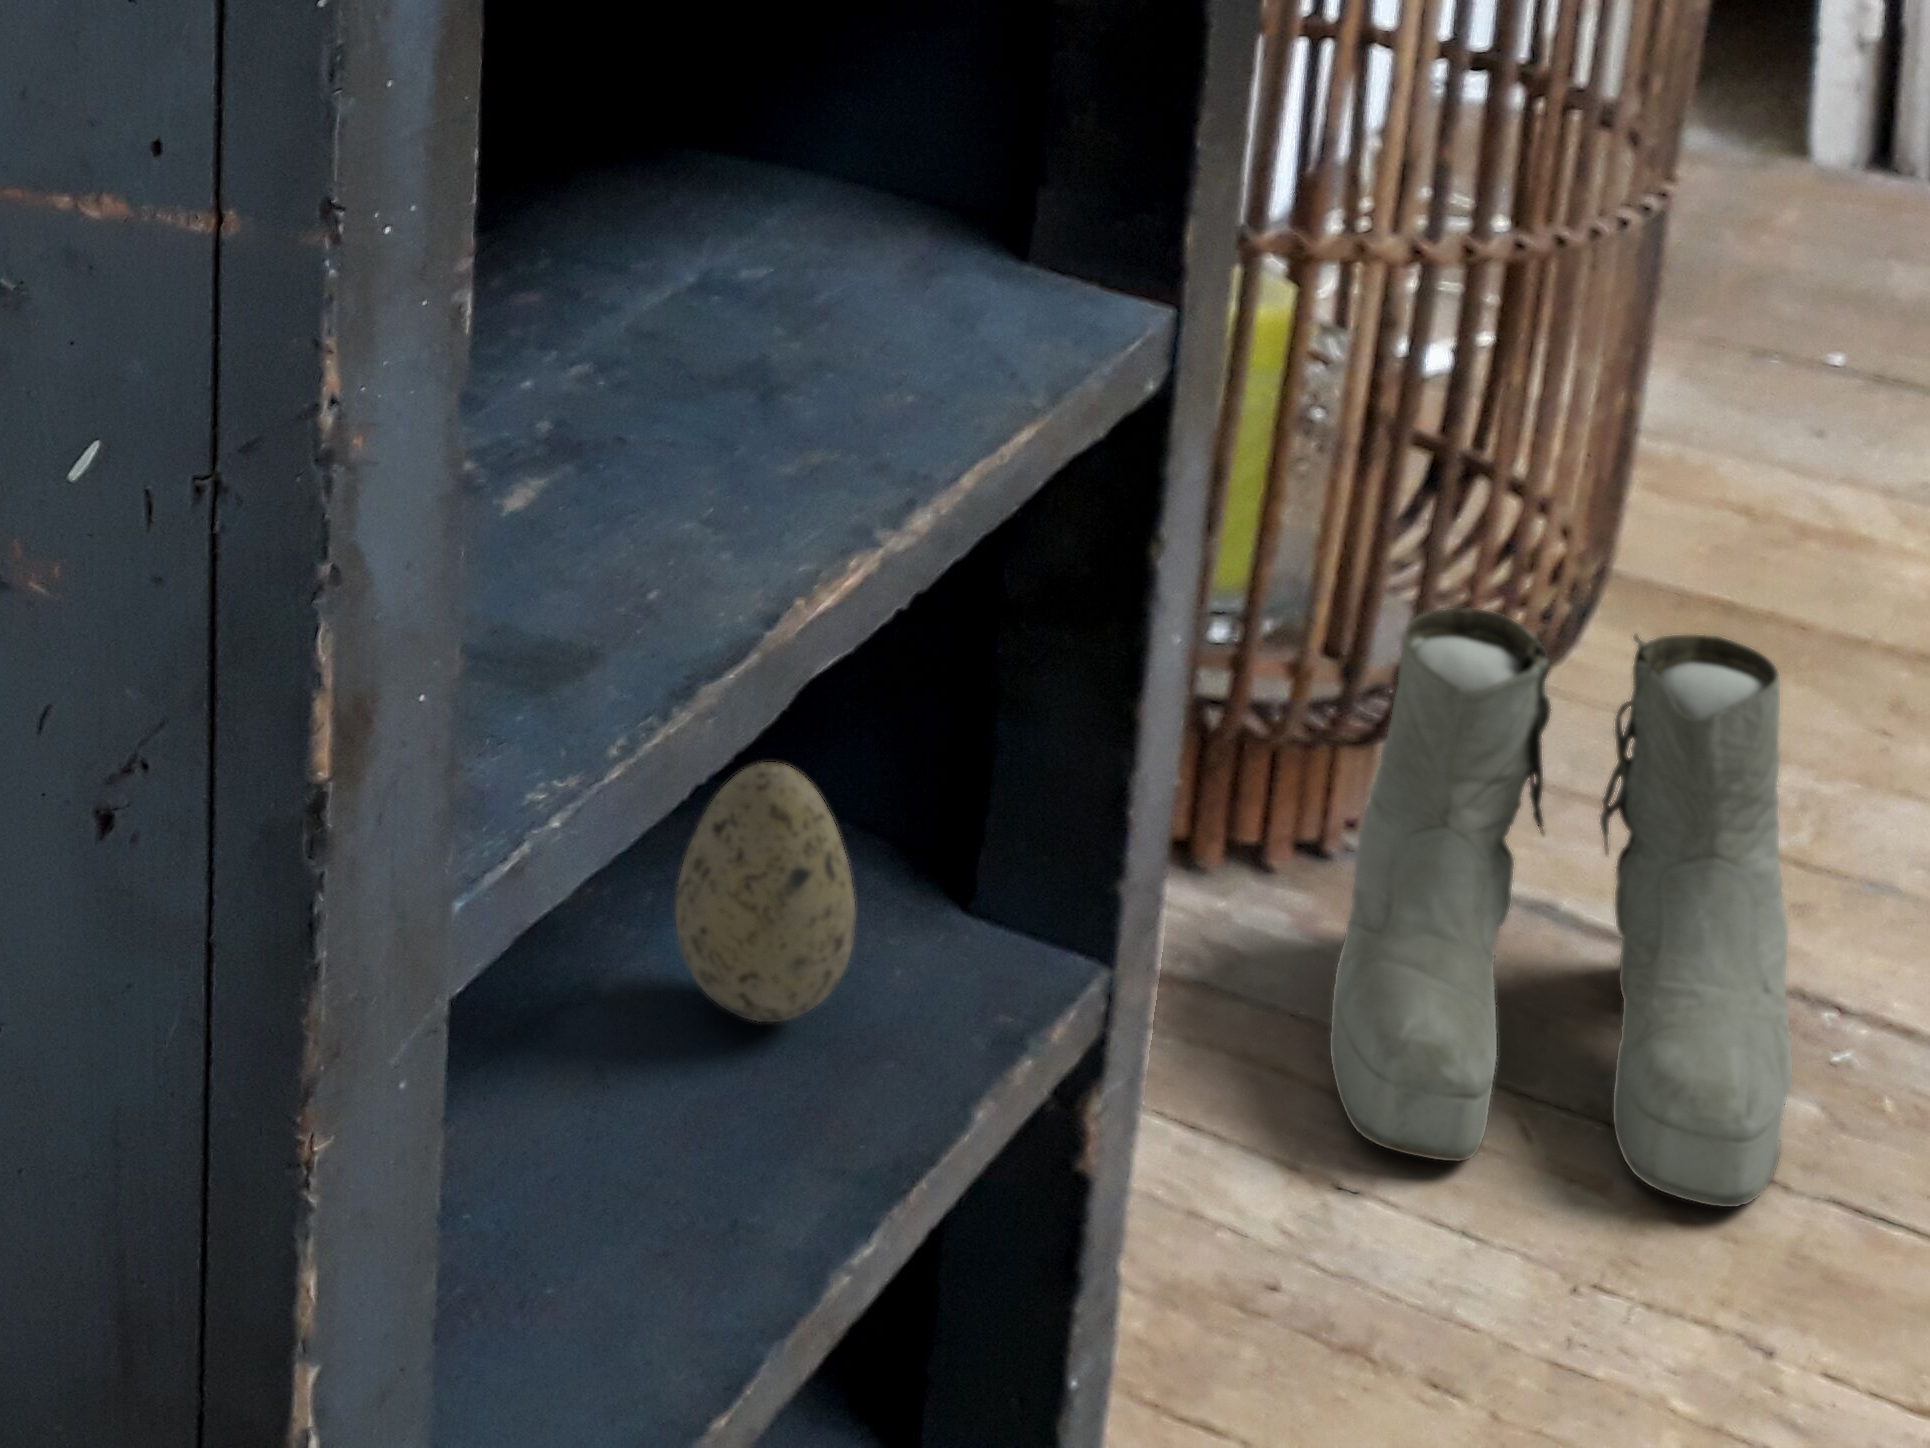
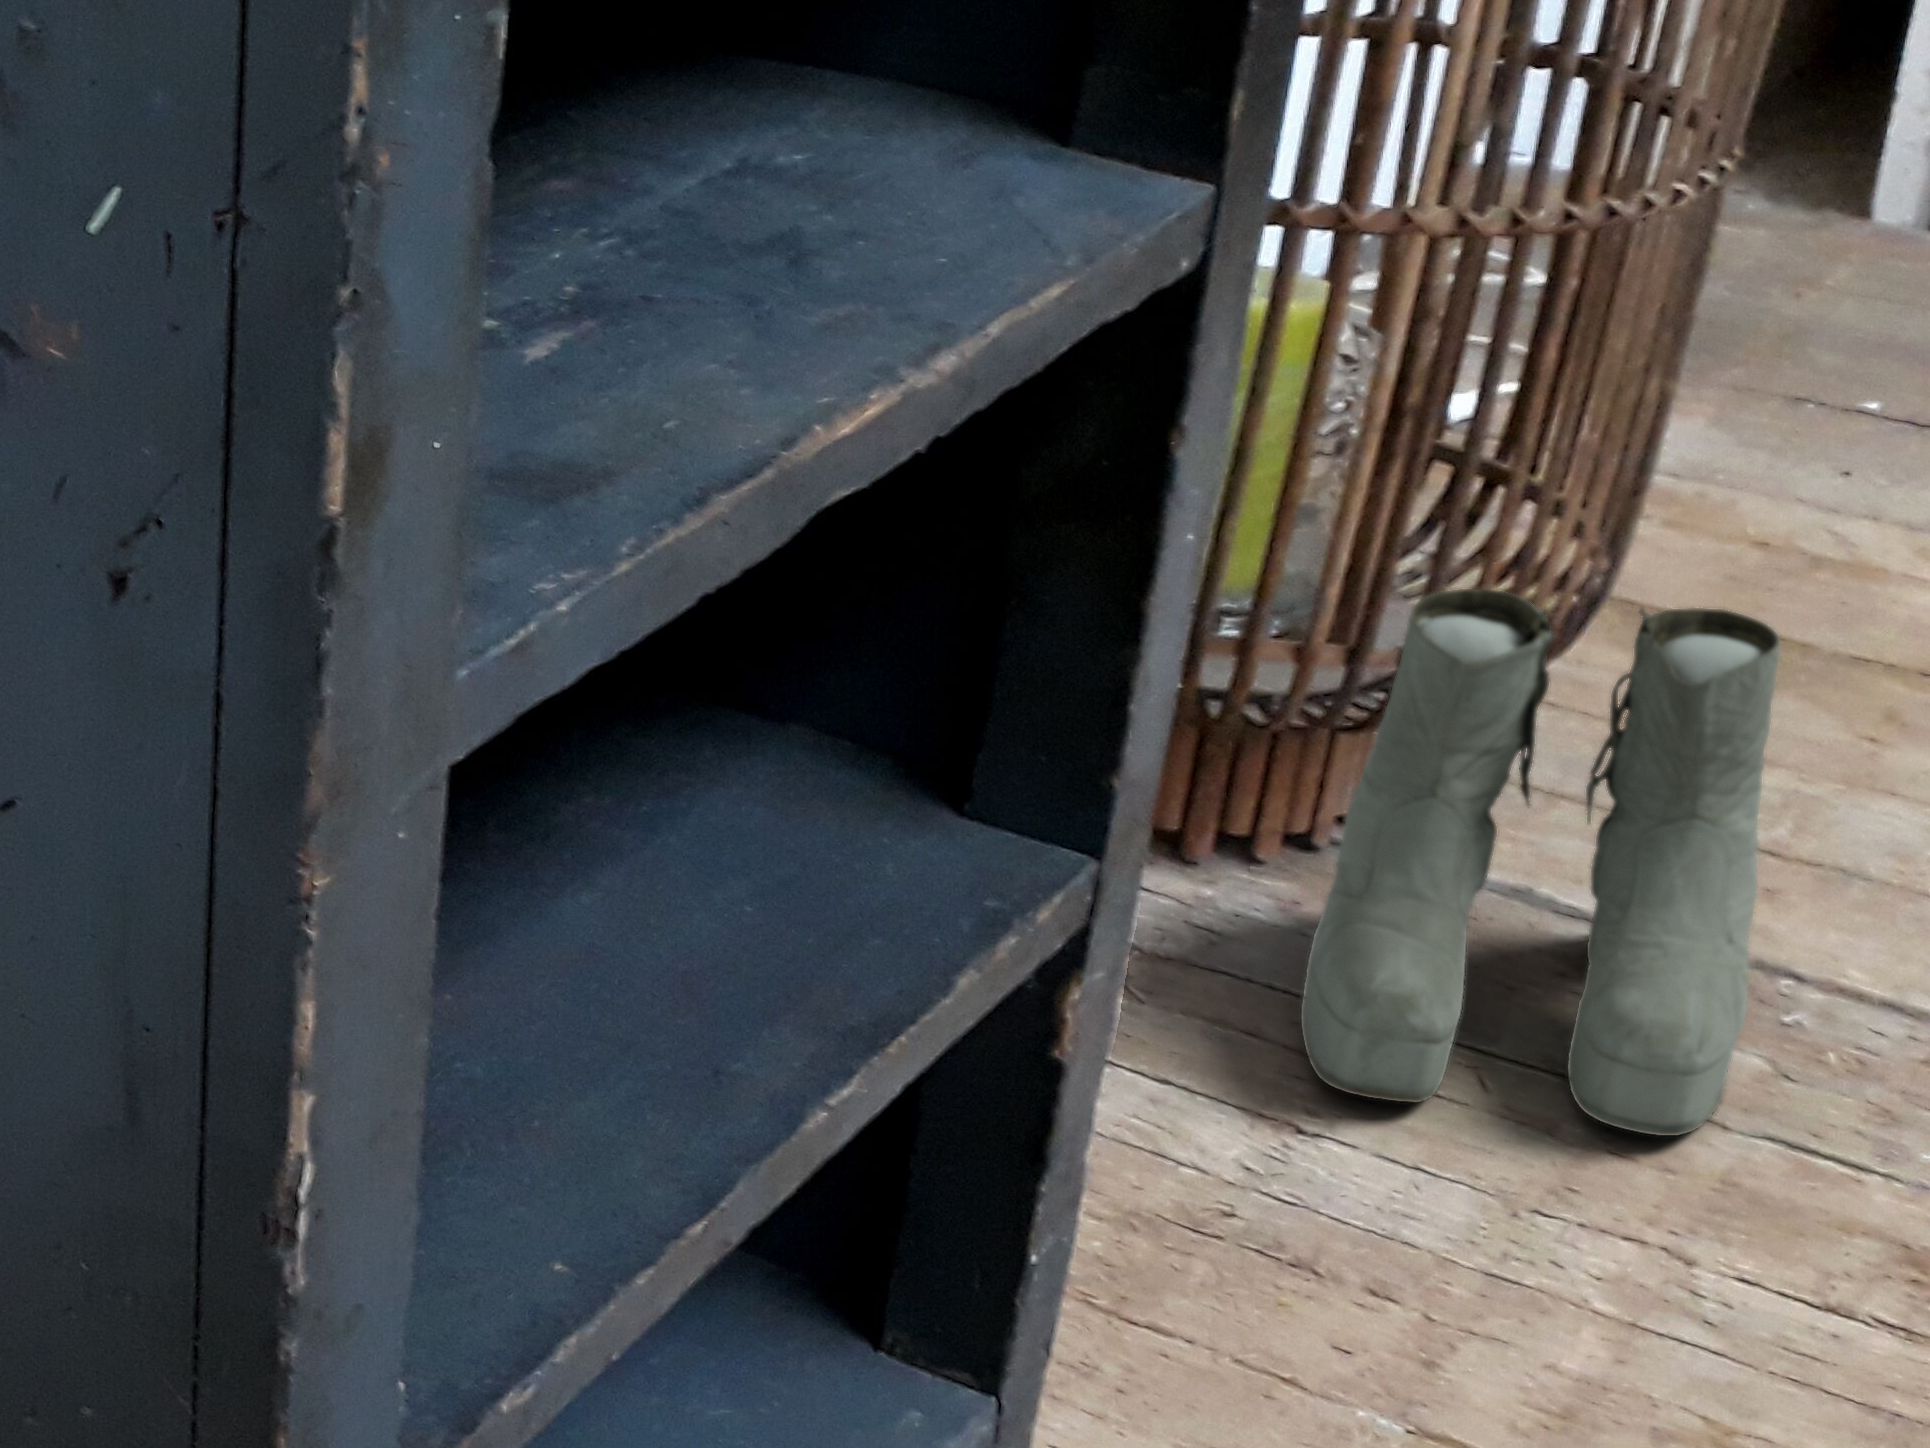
decorative egg: present [676,762,856,1022] -> none [679,653,855,906]

